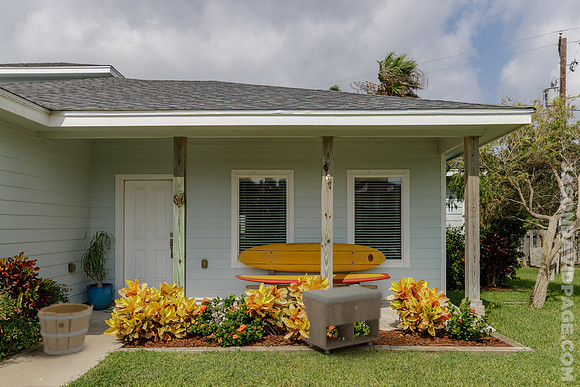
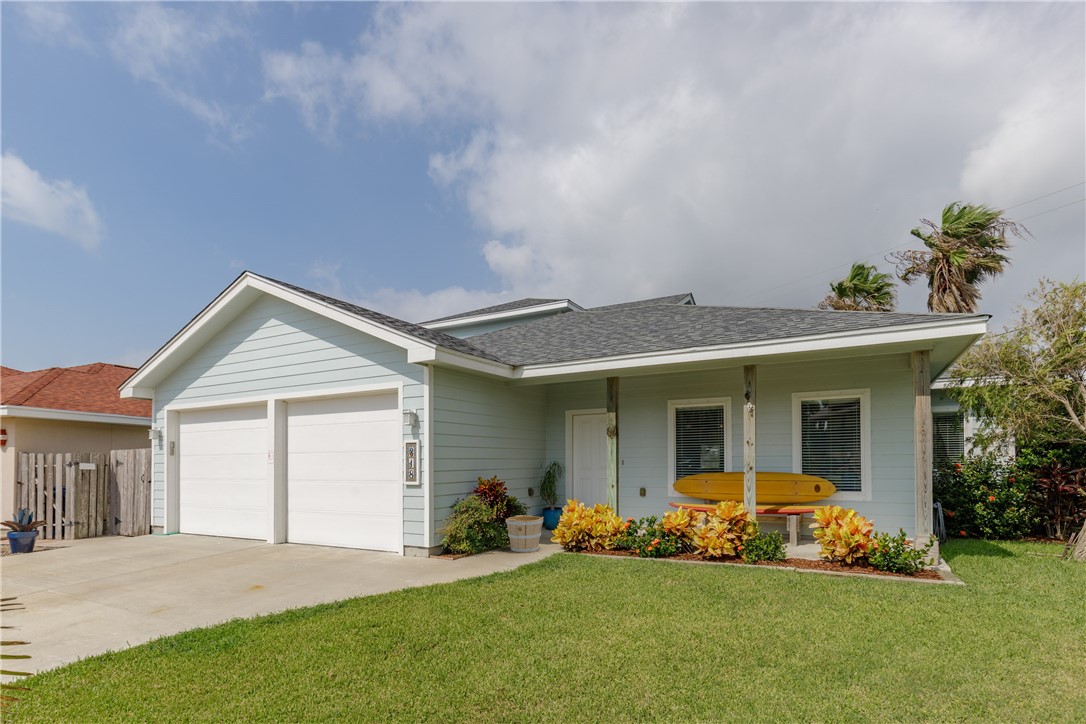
storage bench: present [302,285,382,353] -> none [708,511,789,569]

